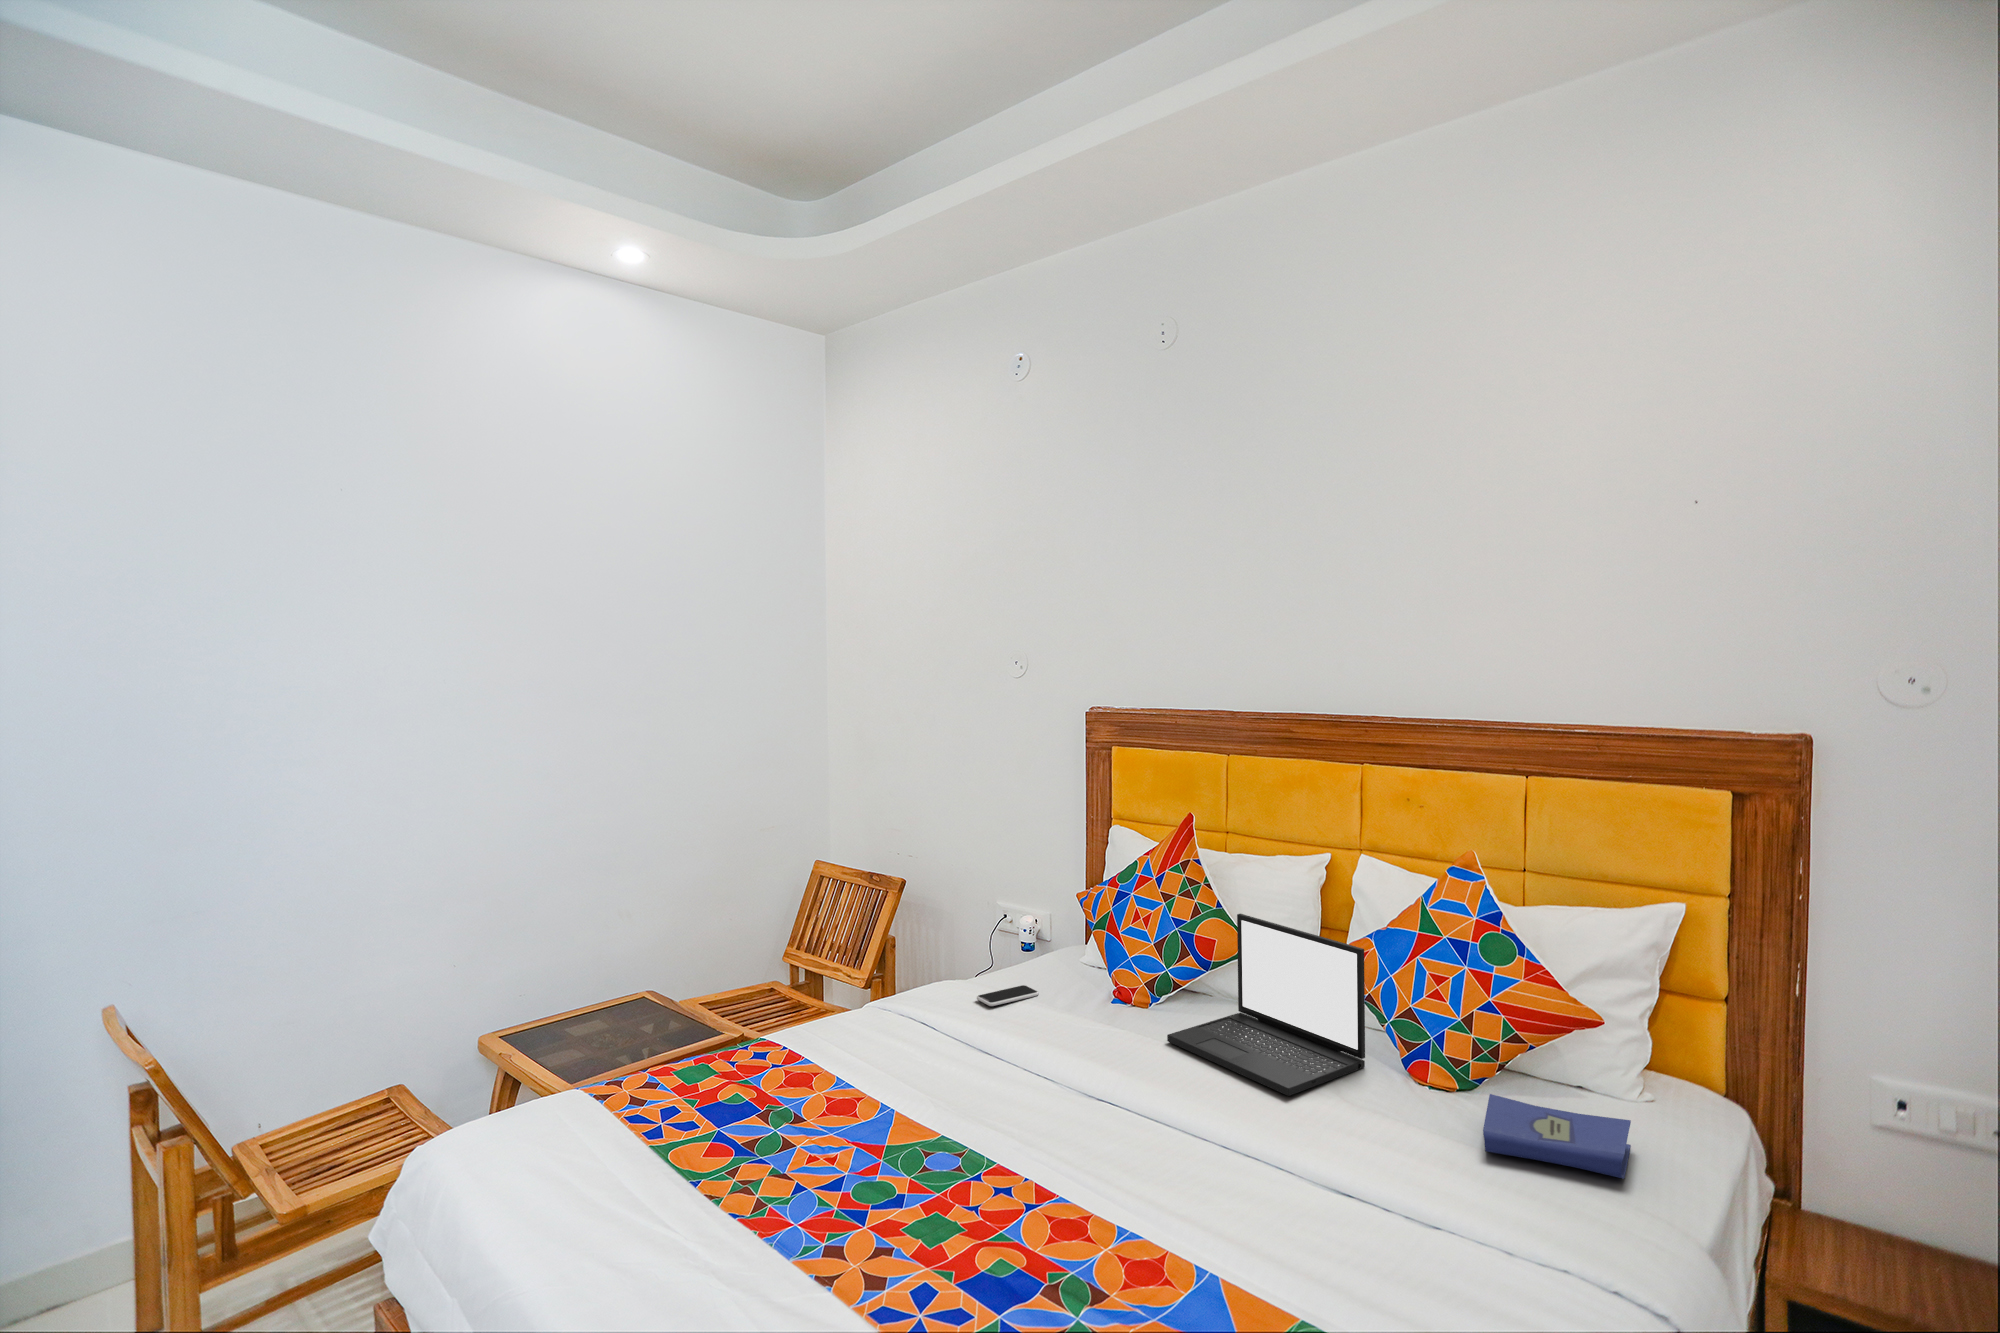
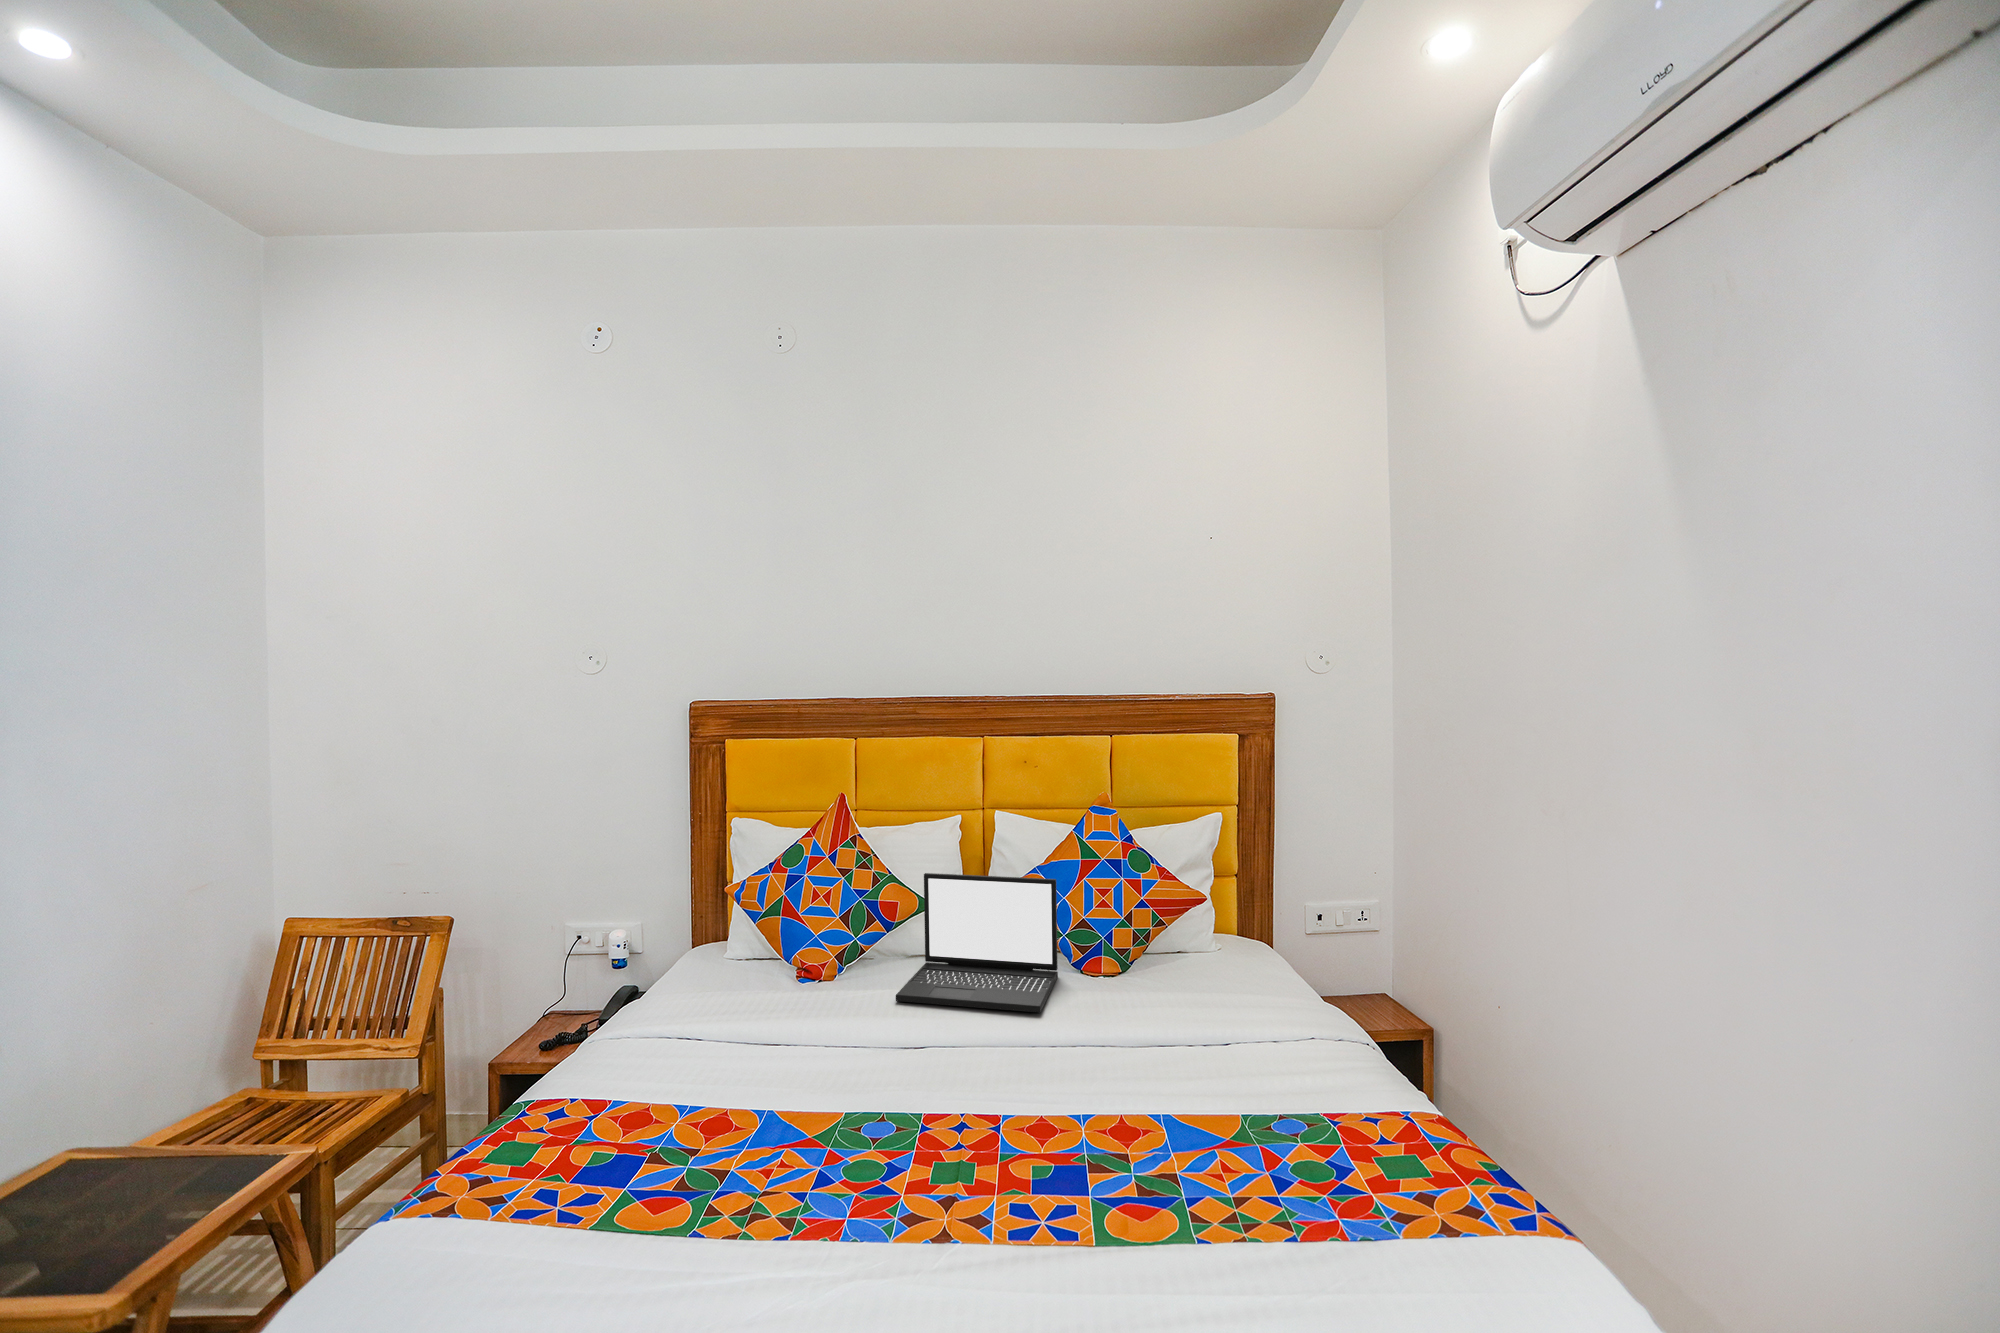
smartphone: present [977,985,1039,1006] -> none [666,991,725,1019]
hardcover book: present [1483,1094,1631,1179] -> none [1170,960,1282,1007]

